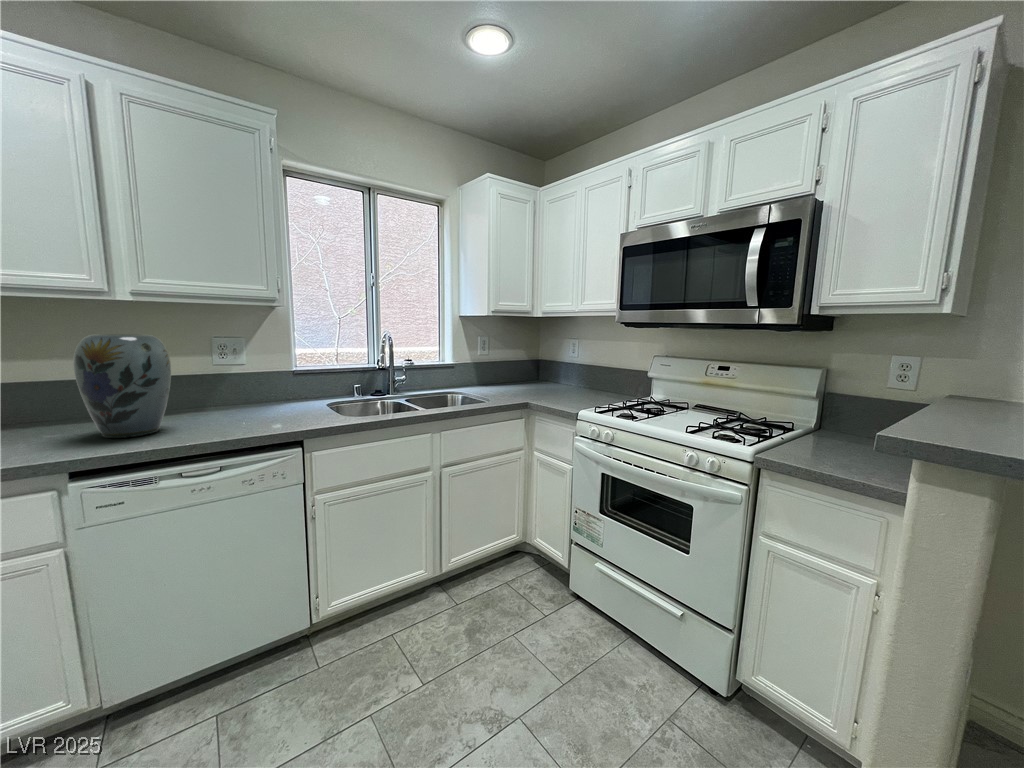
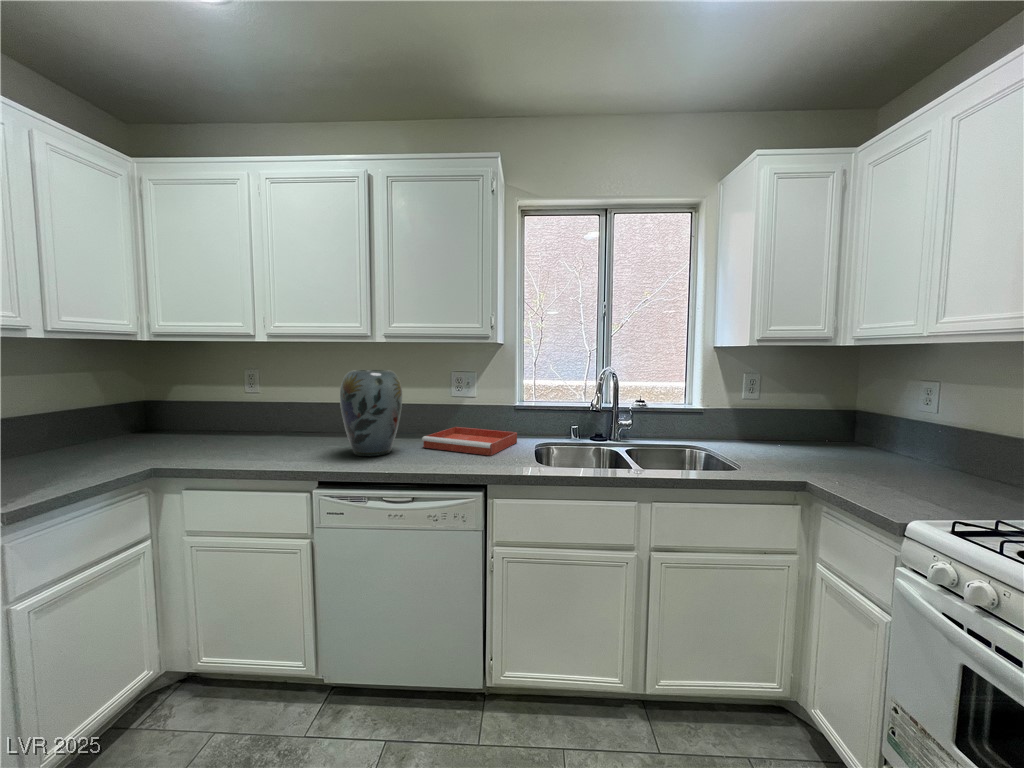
tray: none [196,396,304,421] -> present [422,427,517,456]

